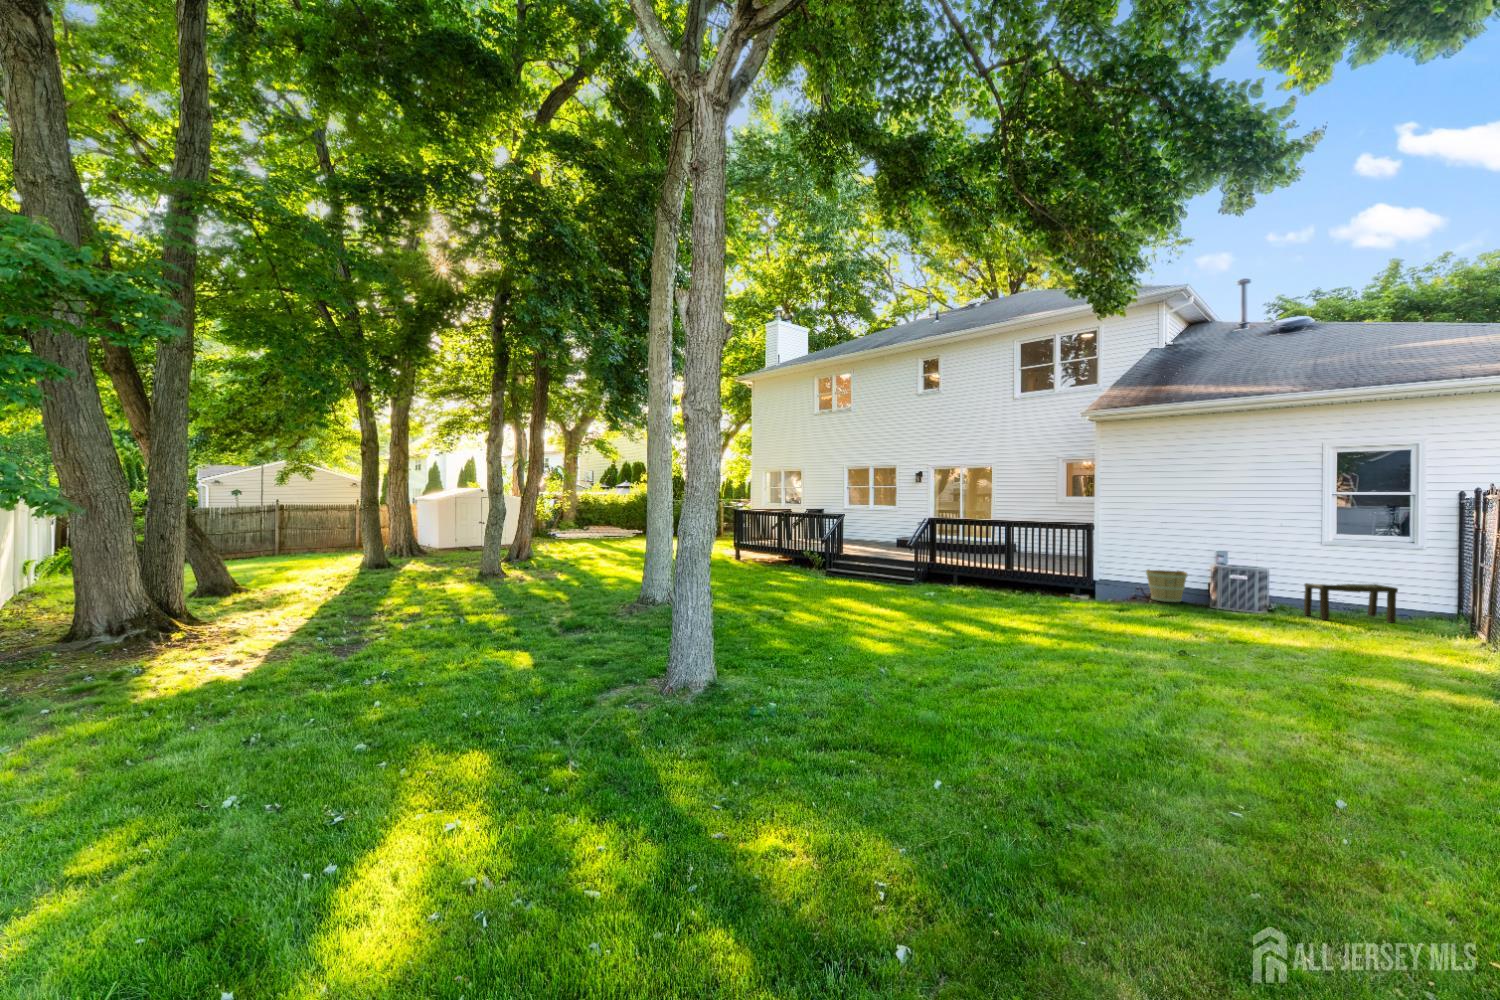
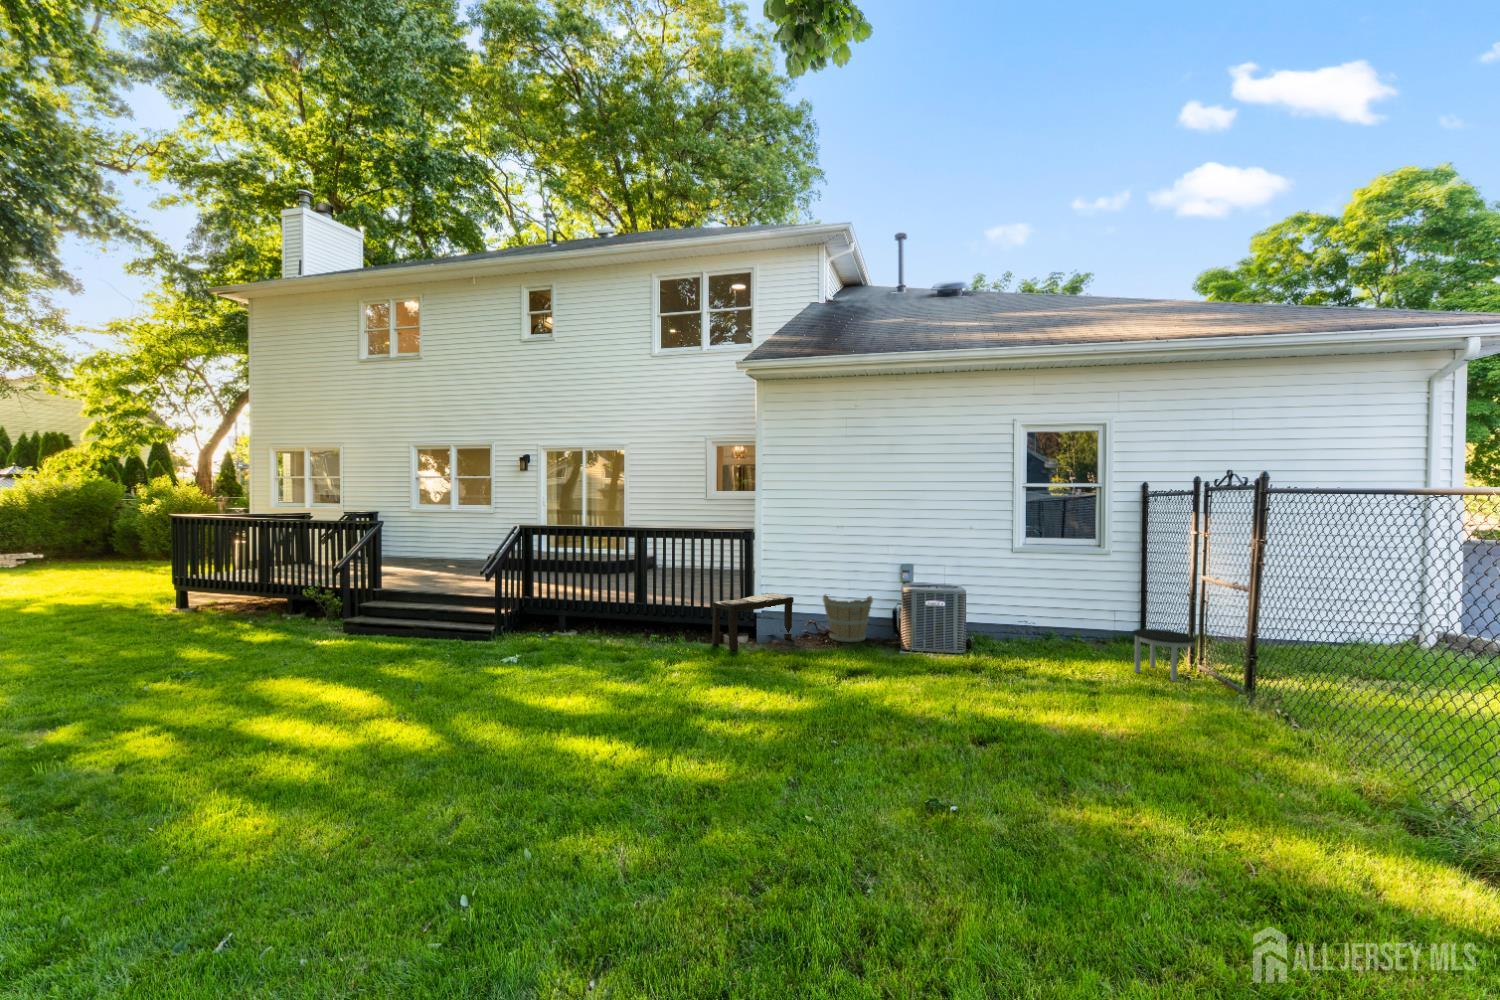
bench: present [1304,583,1398,623] -> present [712,593,794,650]
round table: none [1412,604,1471,640] -> present [1133,629,1196,682]

